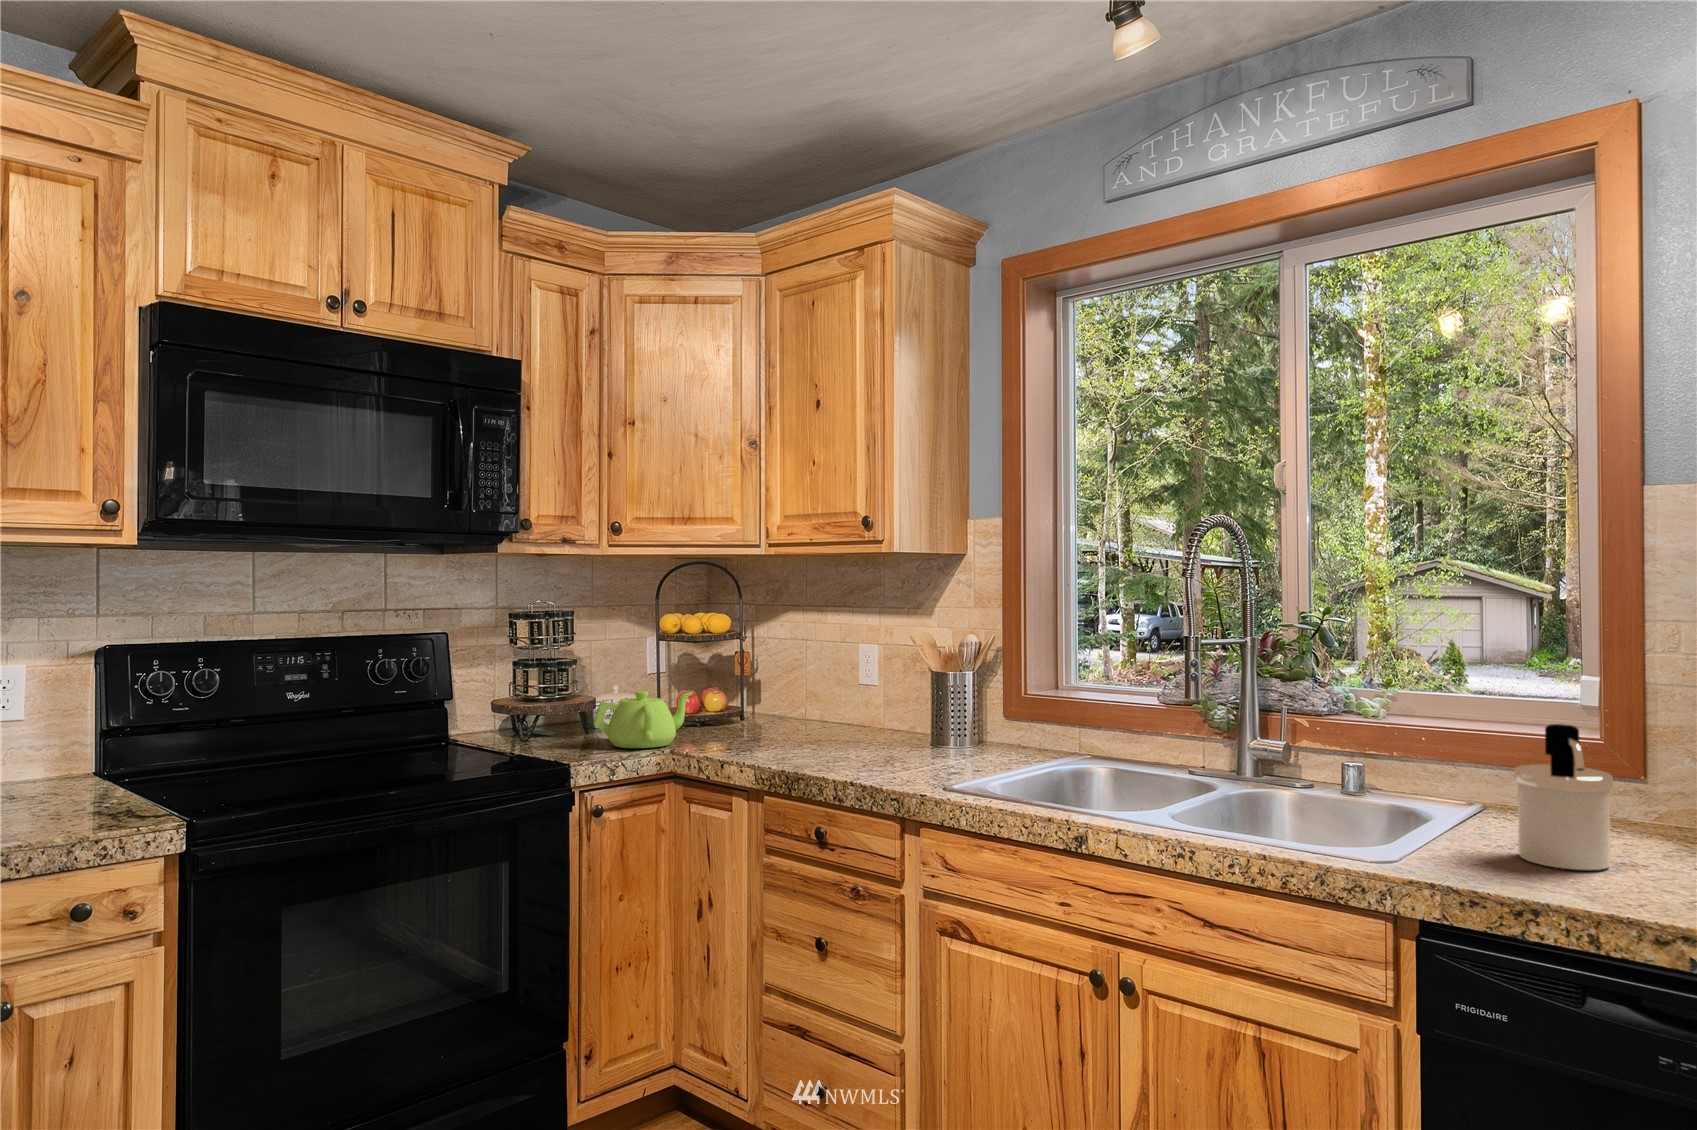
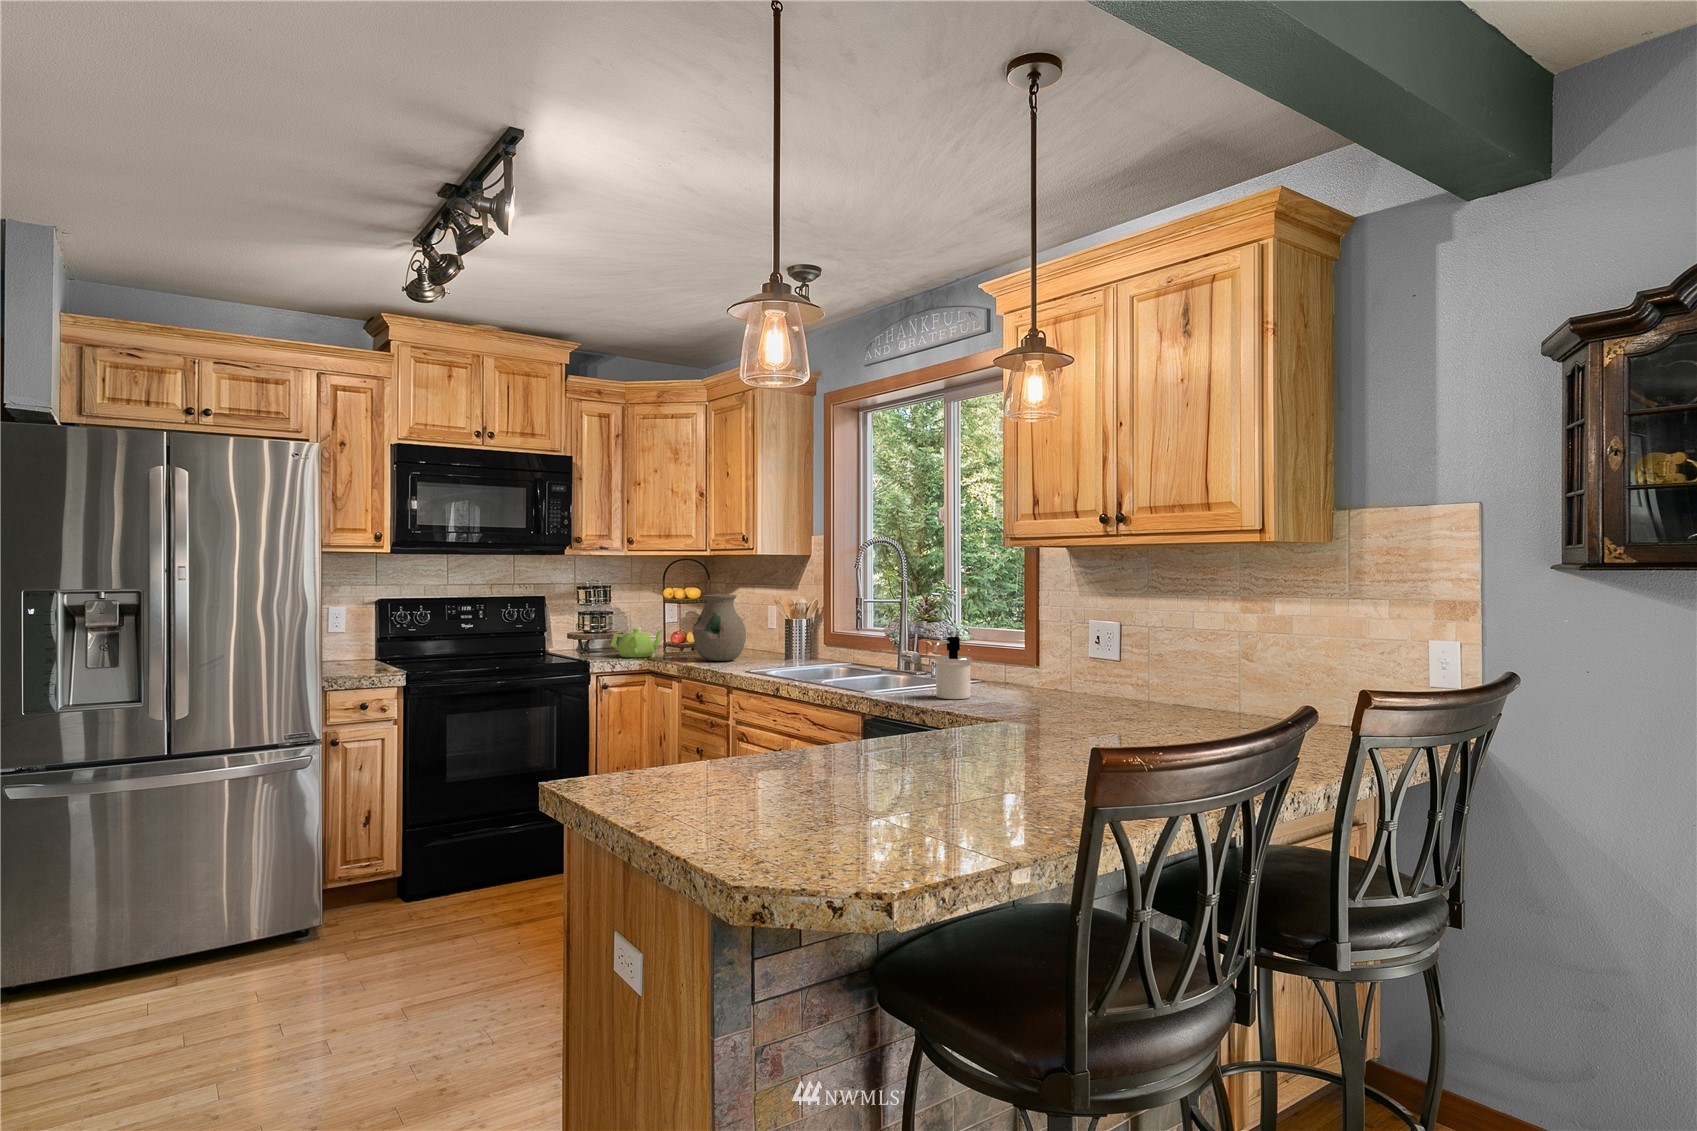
vase: none [766,626,865,753] -> present [692,595,746,661]

